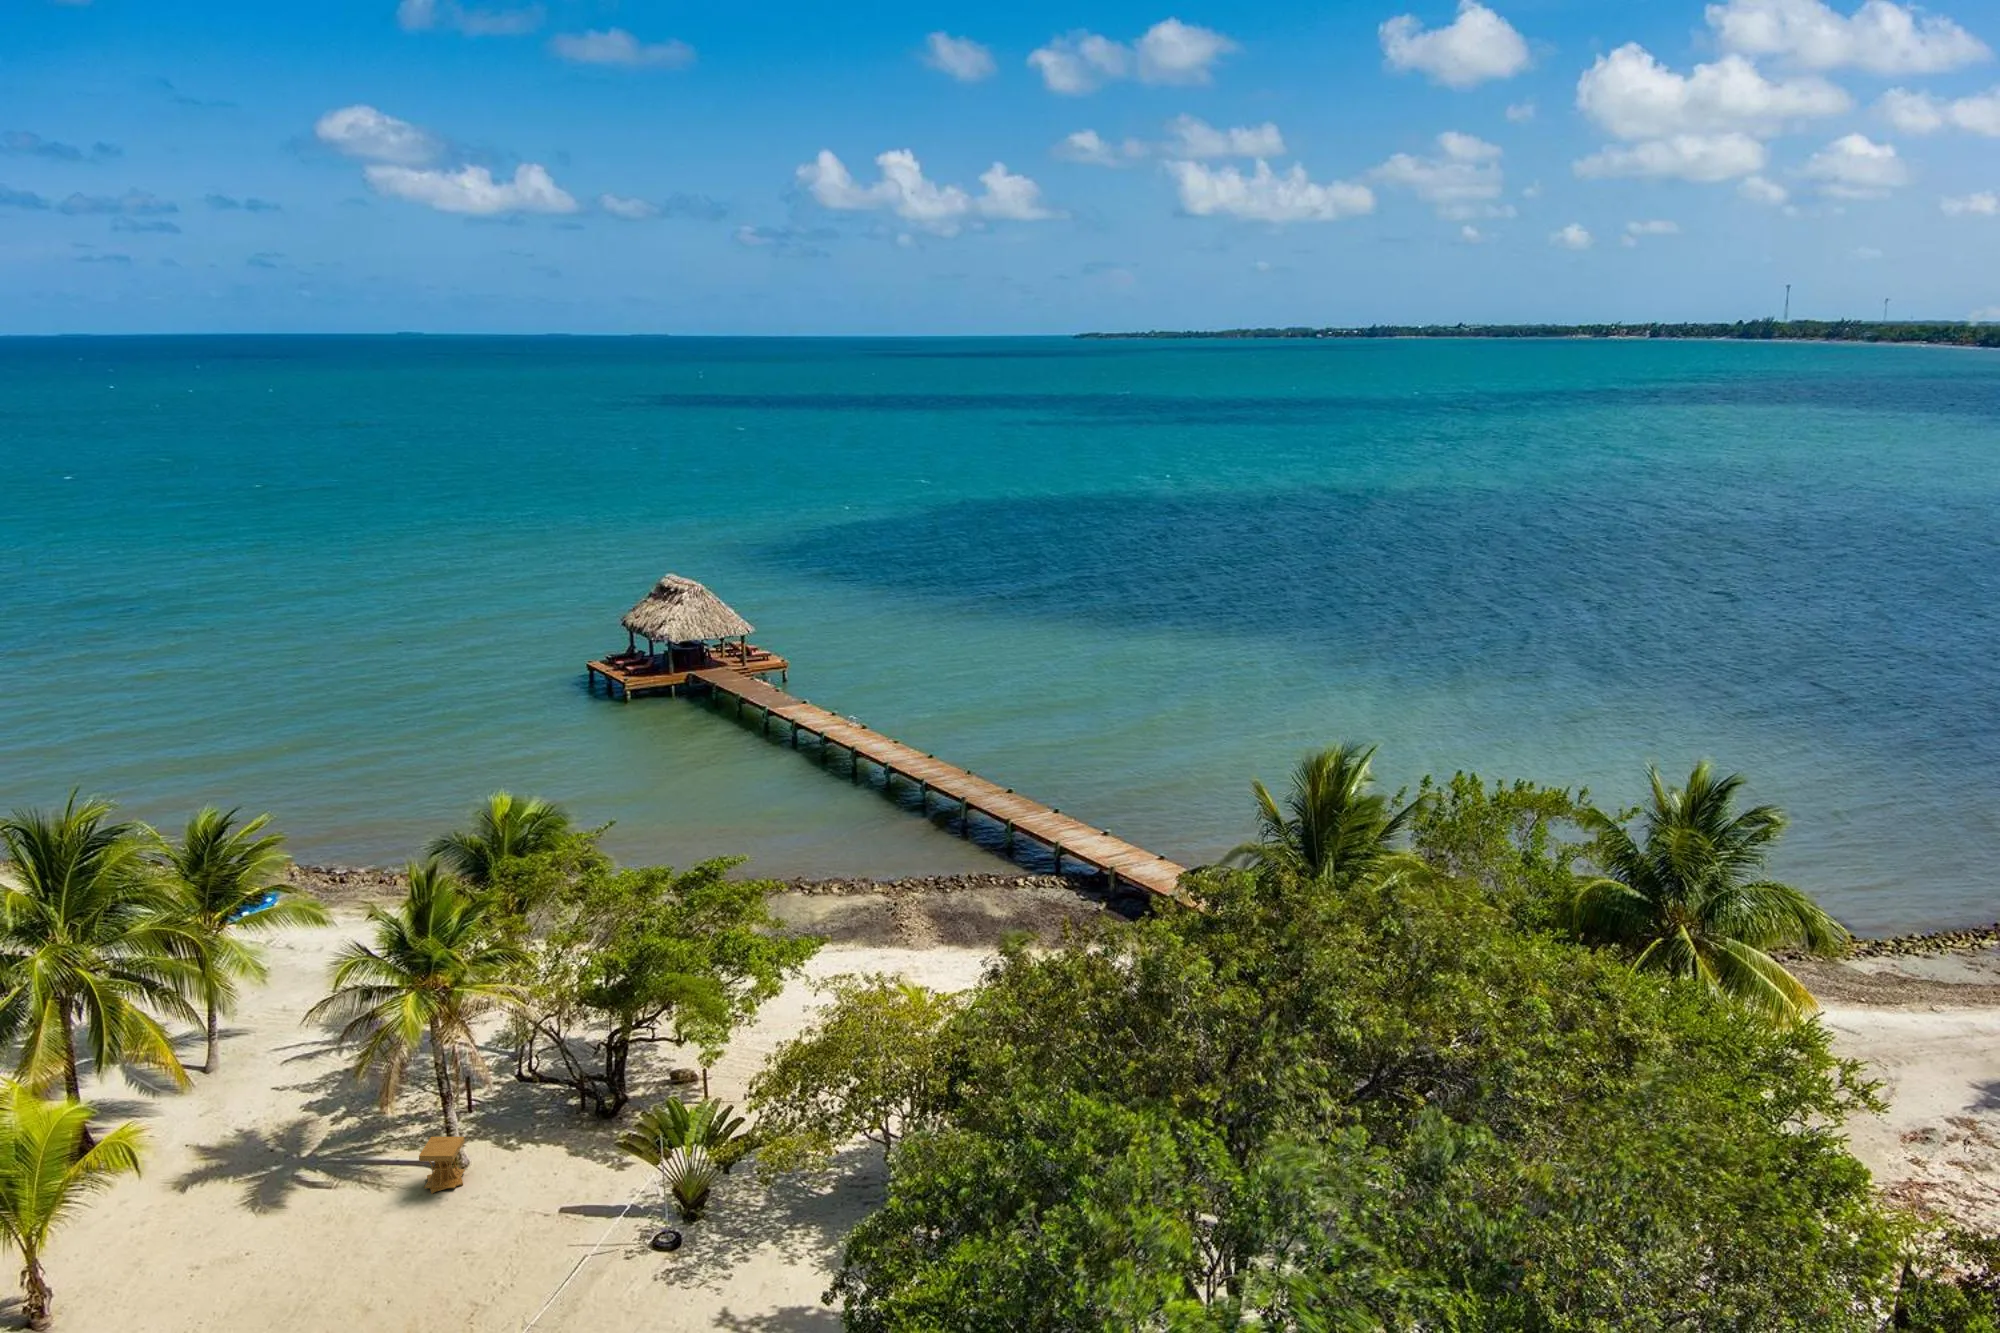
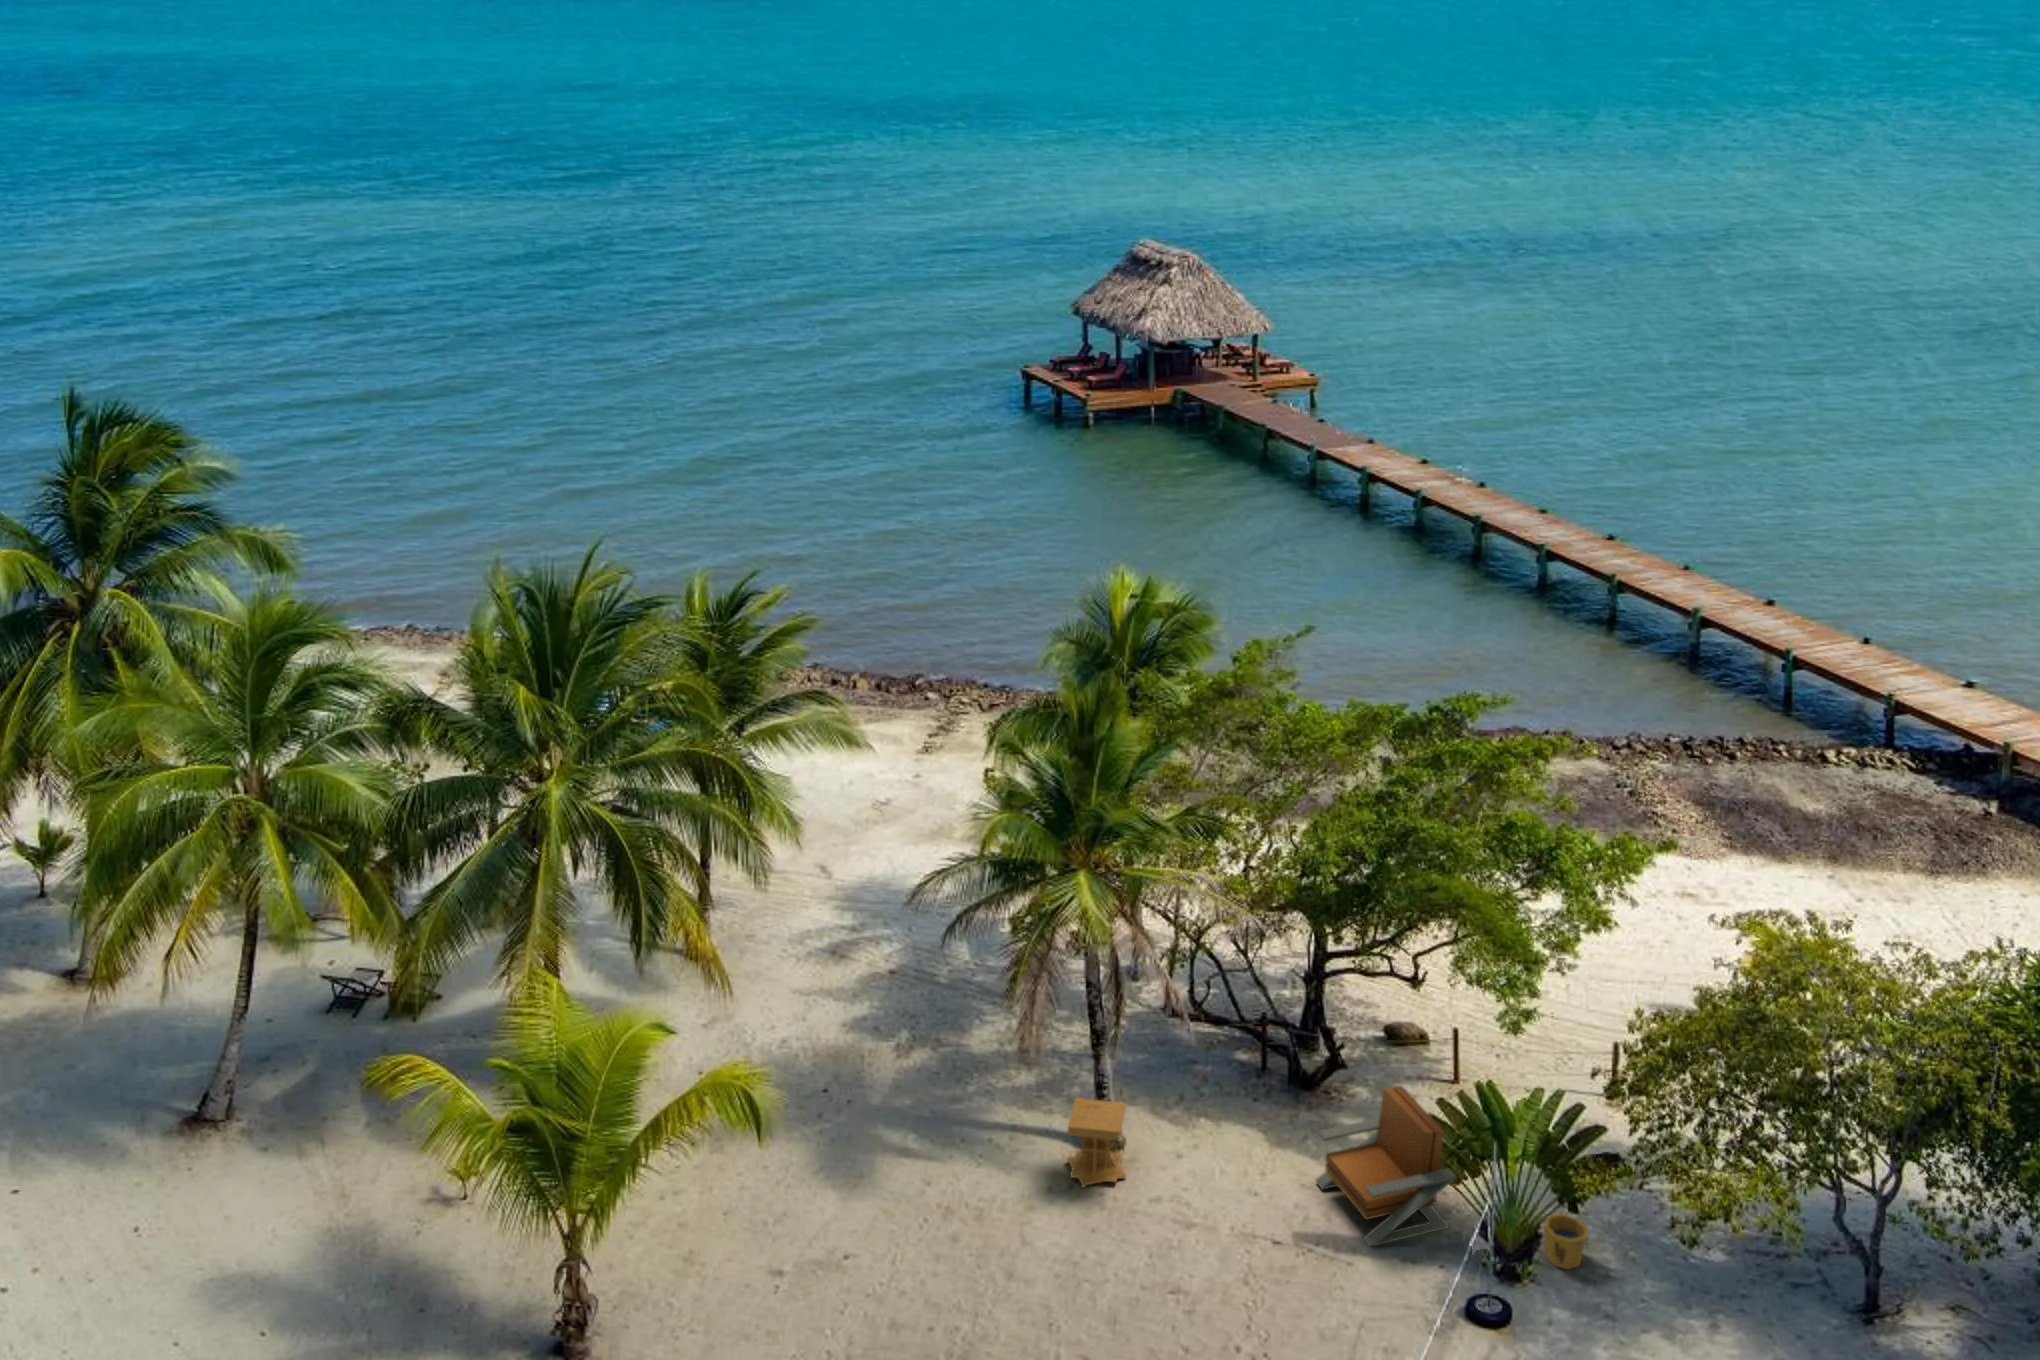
lounge chair: none [585,1109,663,1213] -> present [1316,1086,1456,1247]
bucket: none [712,1178,740,1212] -> present [1544,1213,1588,1269]

